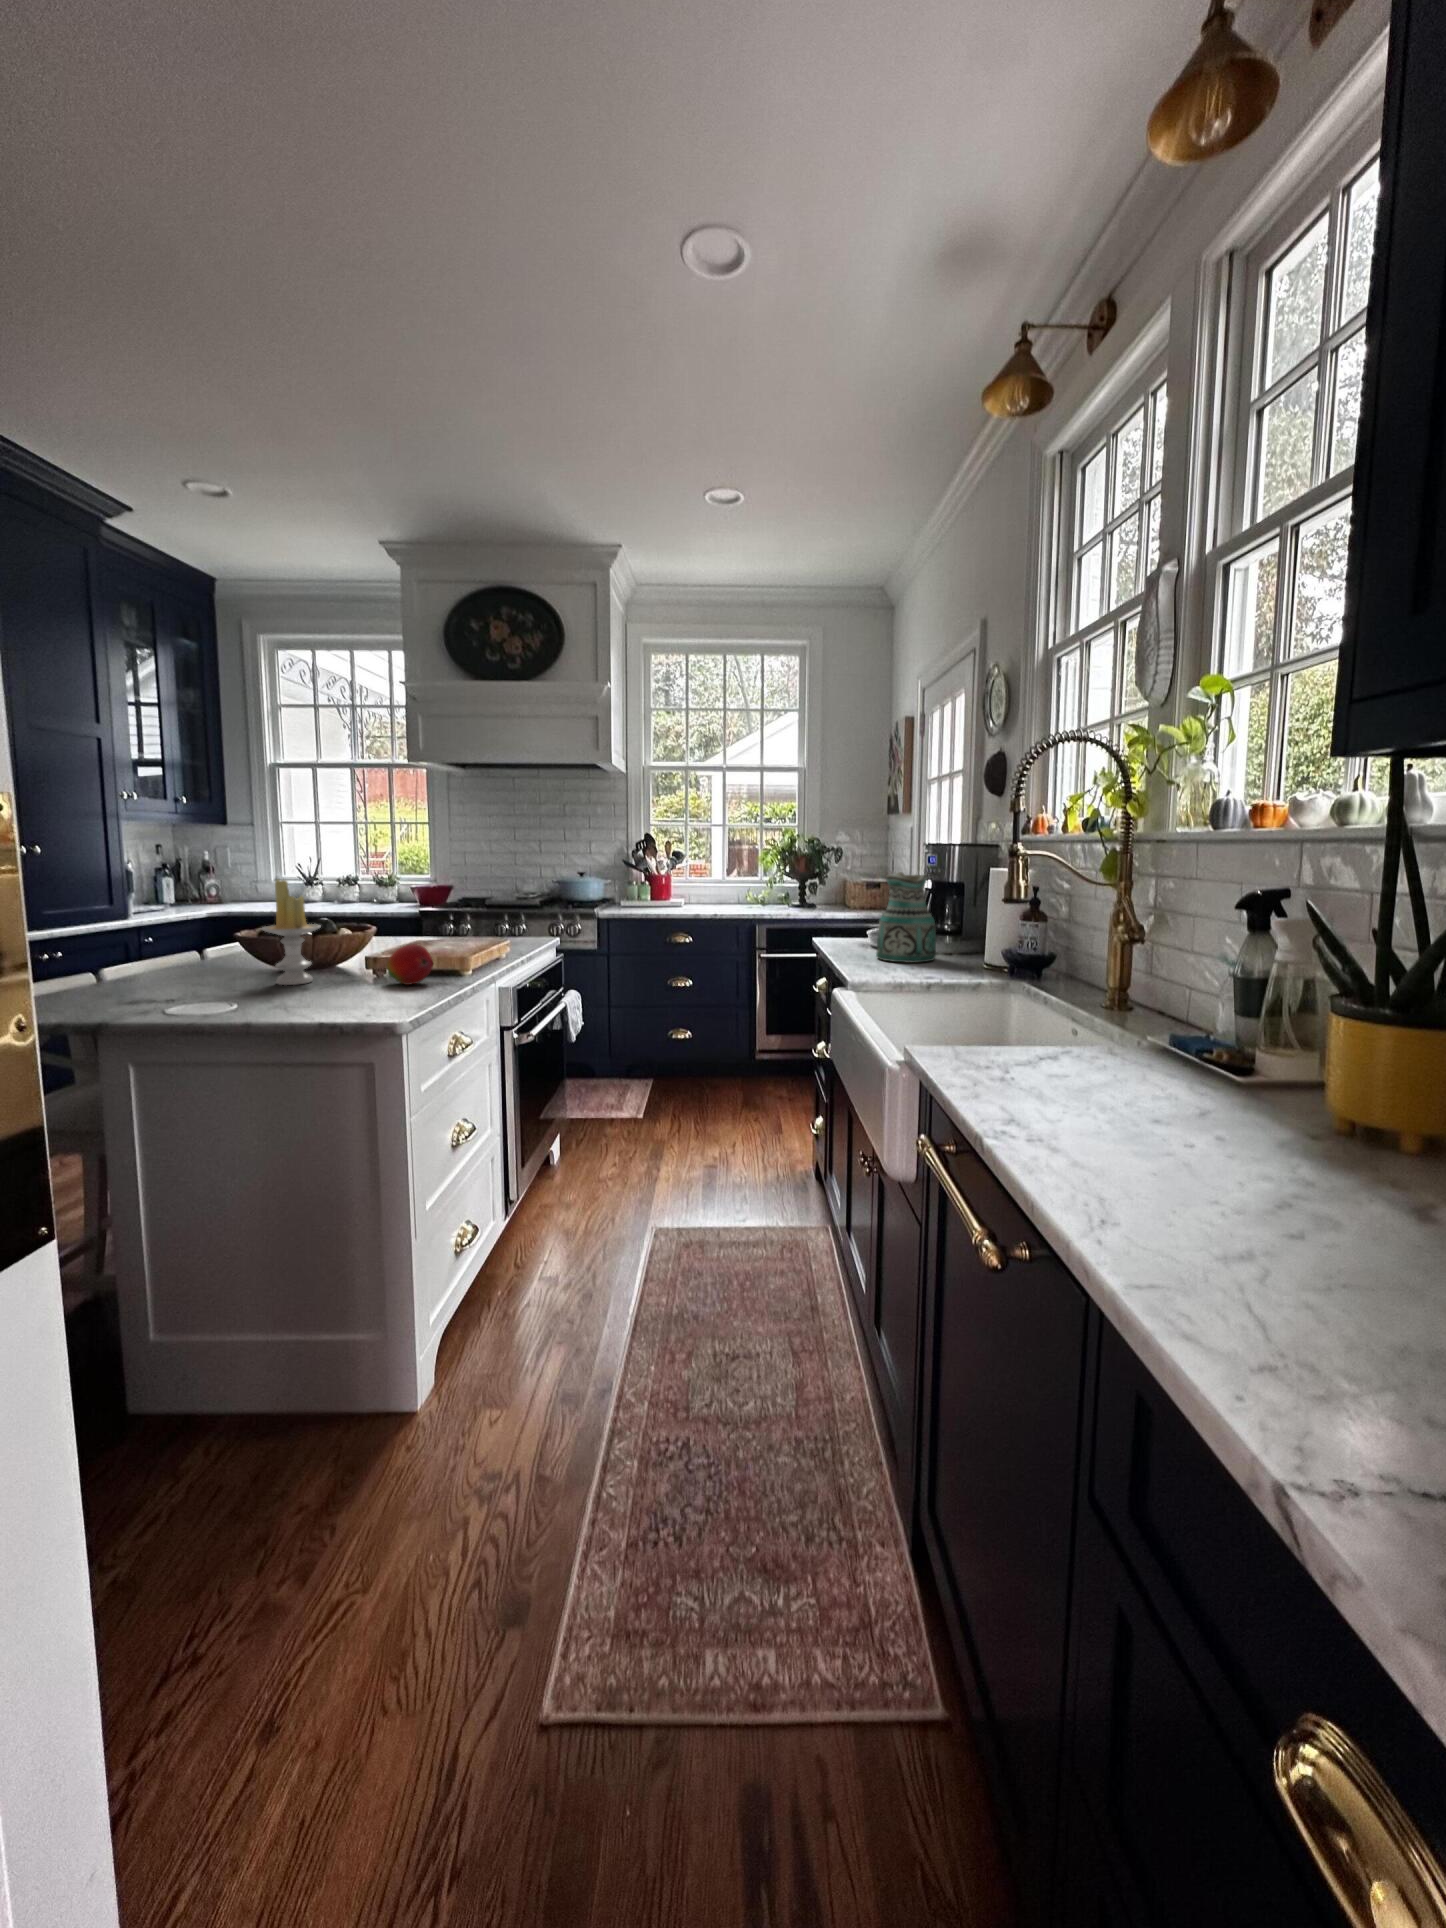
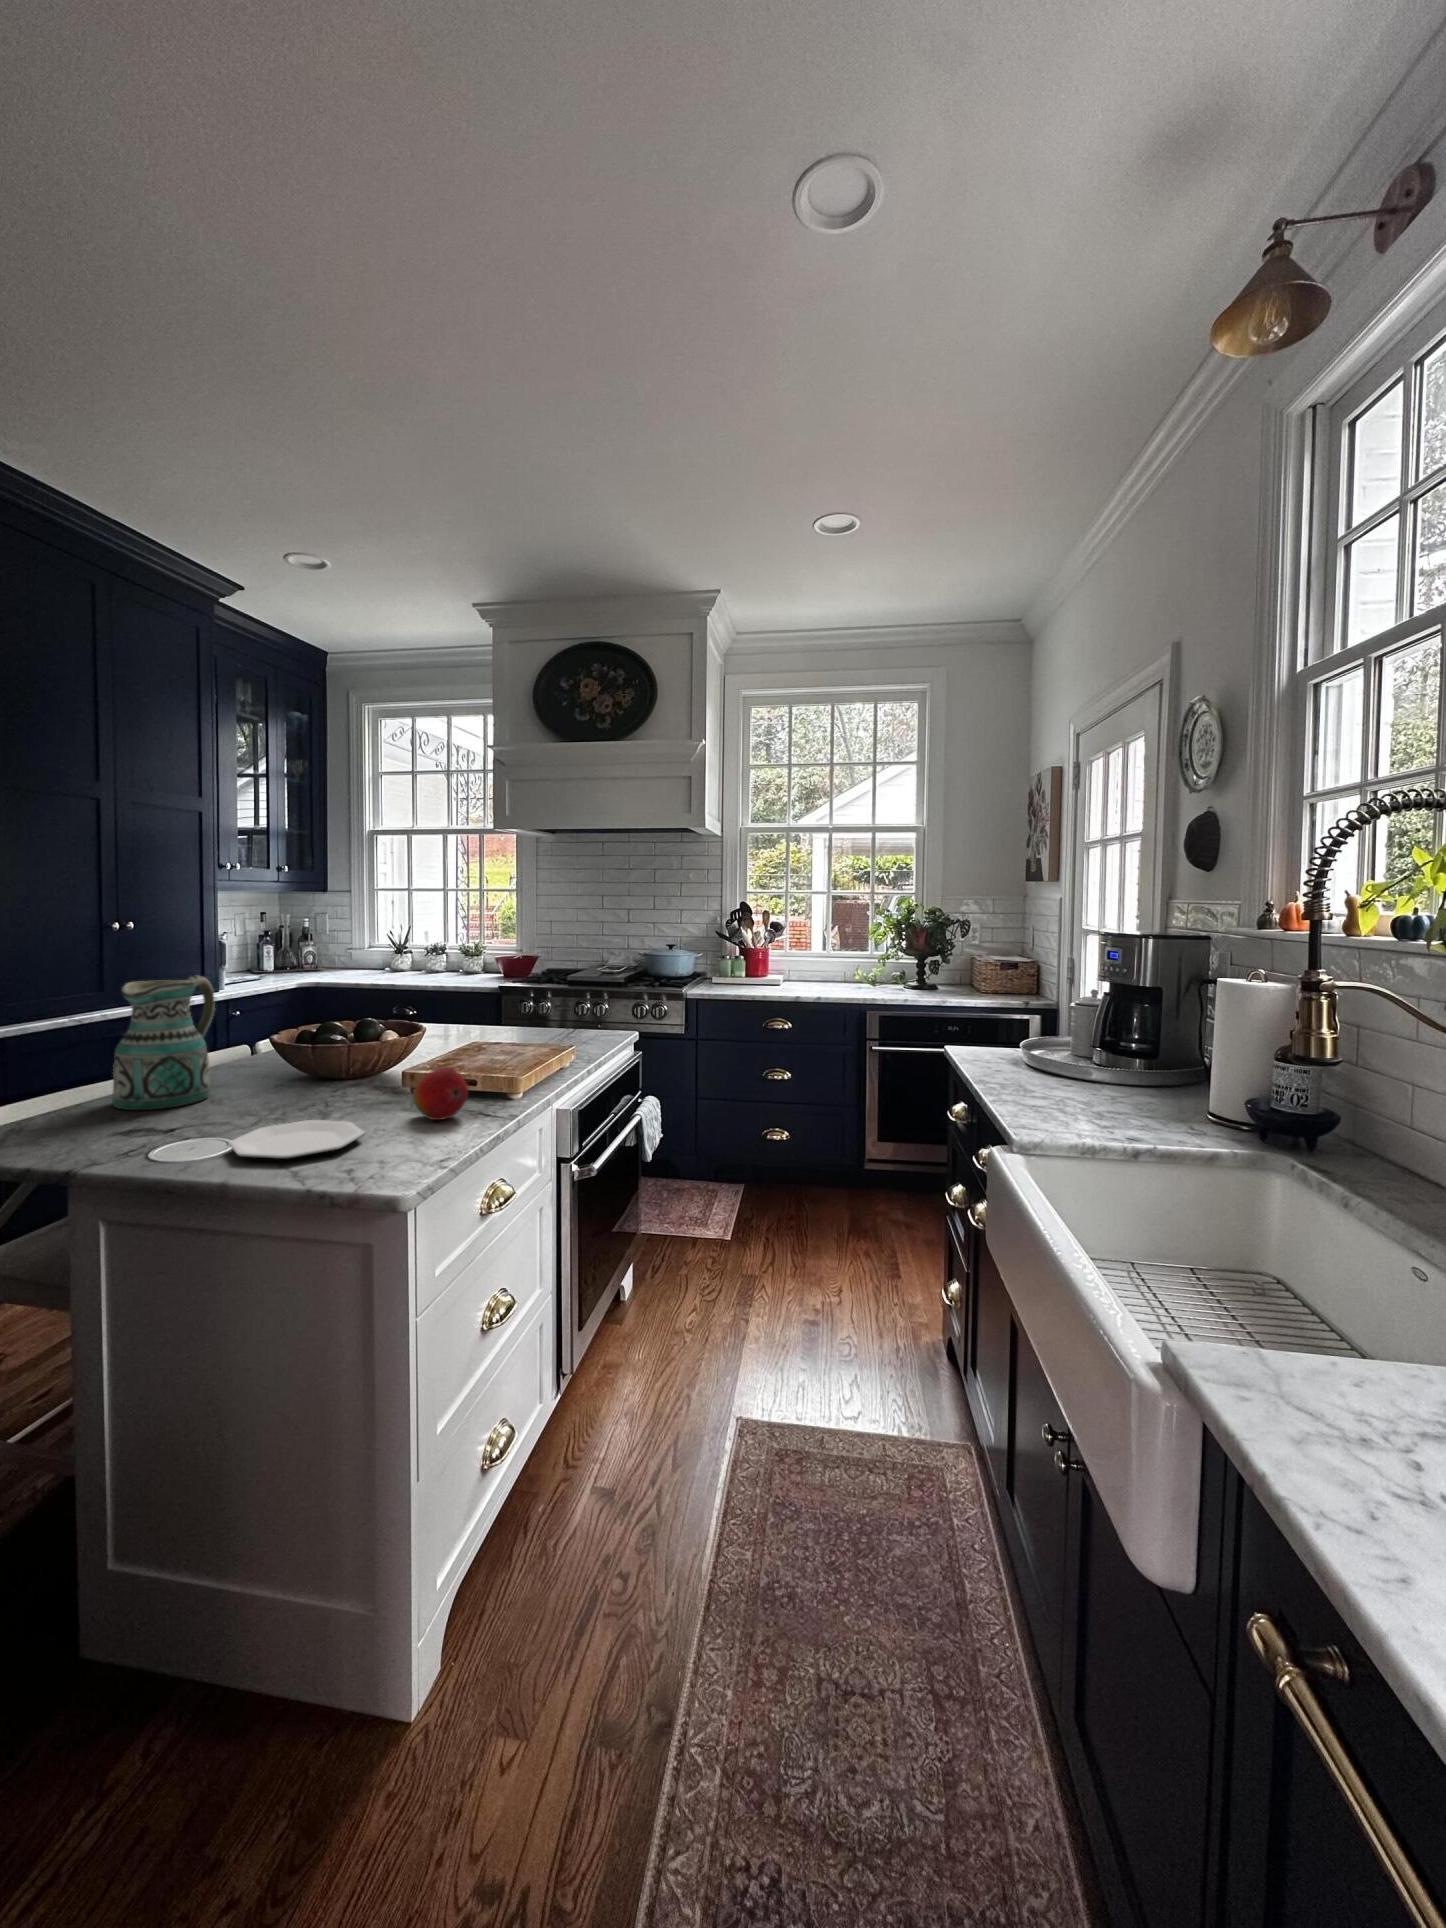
ceramic pitcher: present [876,872,936,963] -> present [112,975,215,1110]
candle: present [262,879,321,985] -> none [275,983,346,1113]
plate: none [243,985,354,1006] -> present [229,1120,364,1159]

